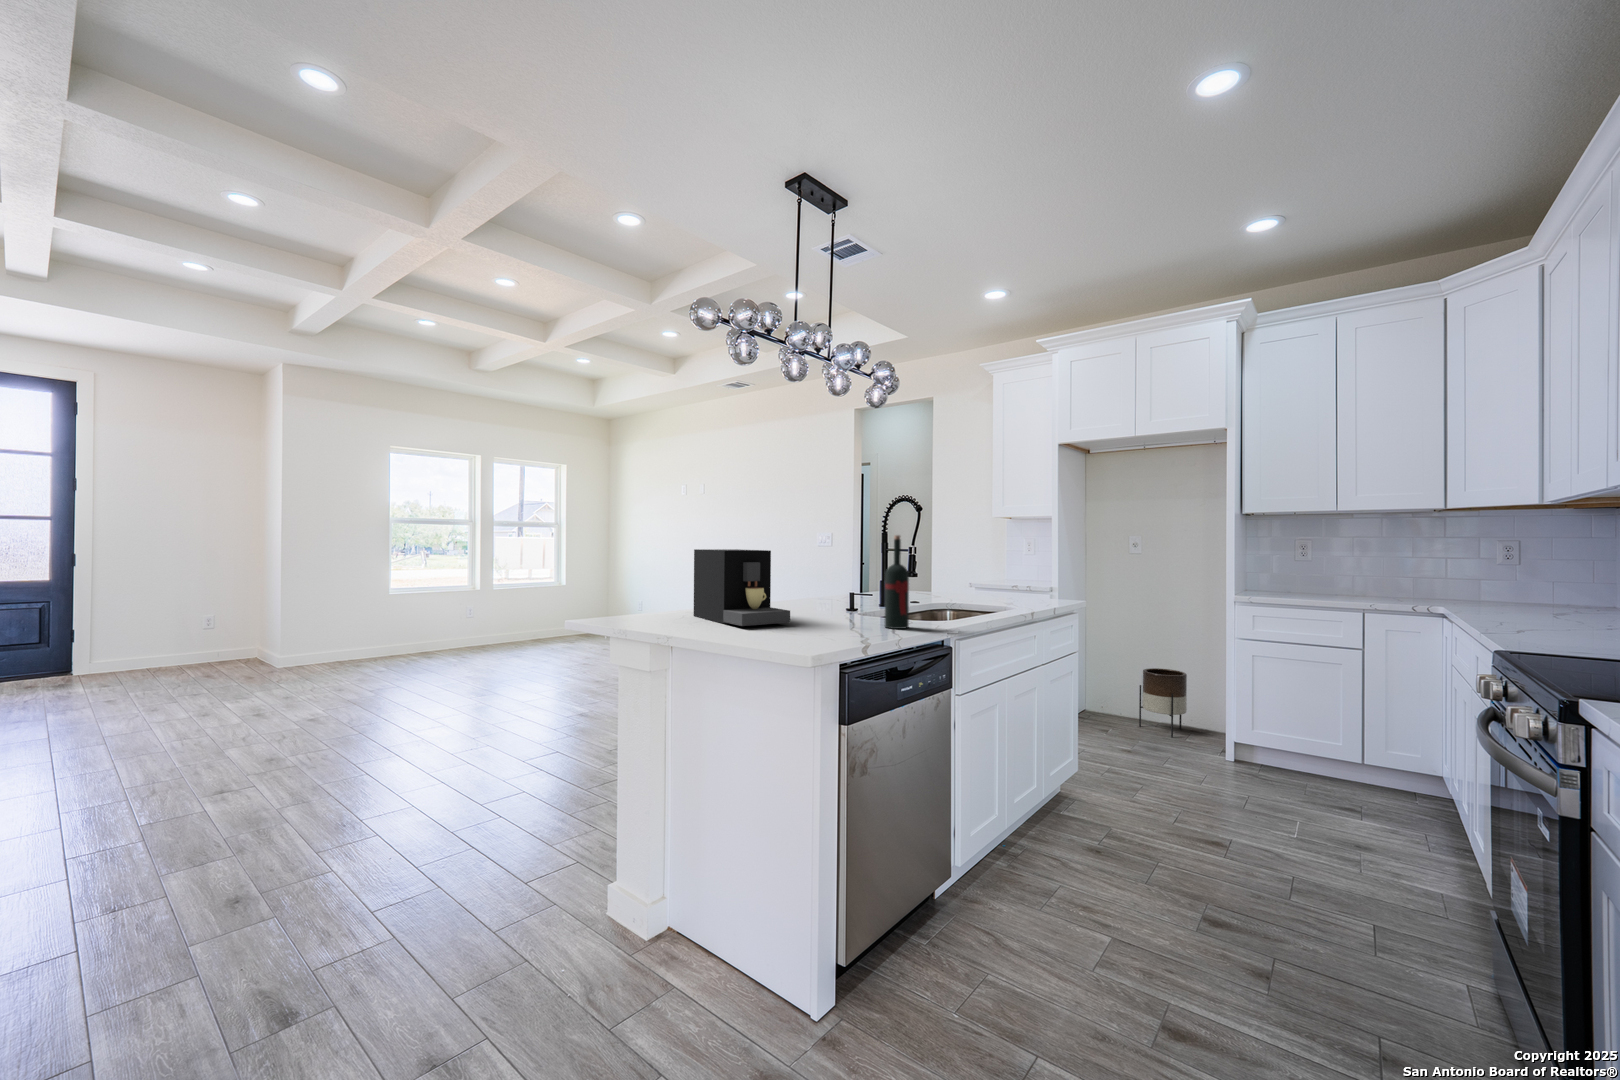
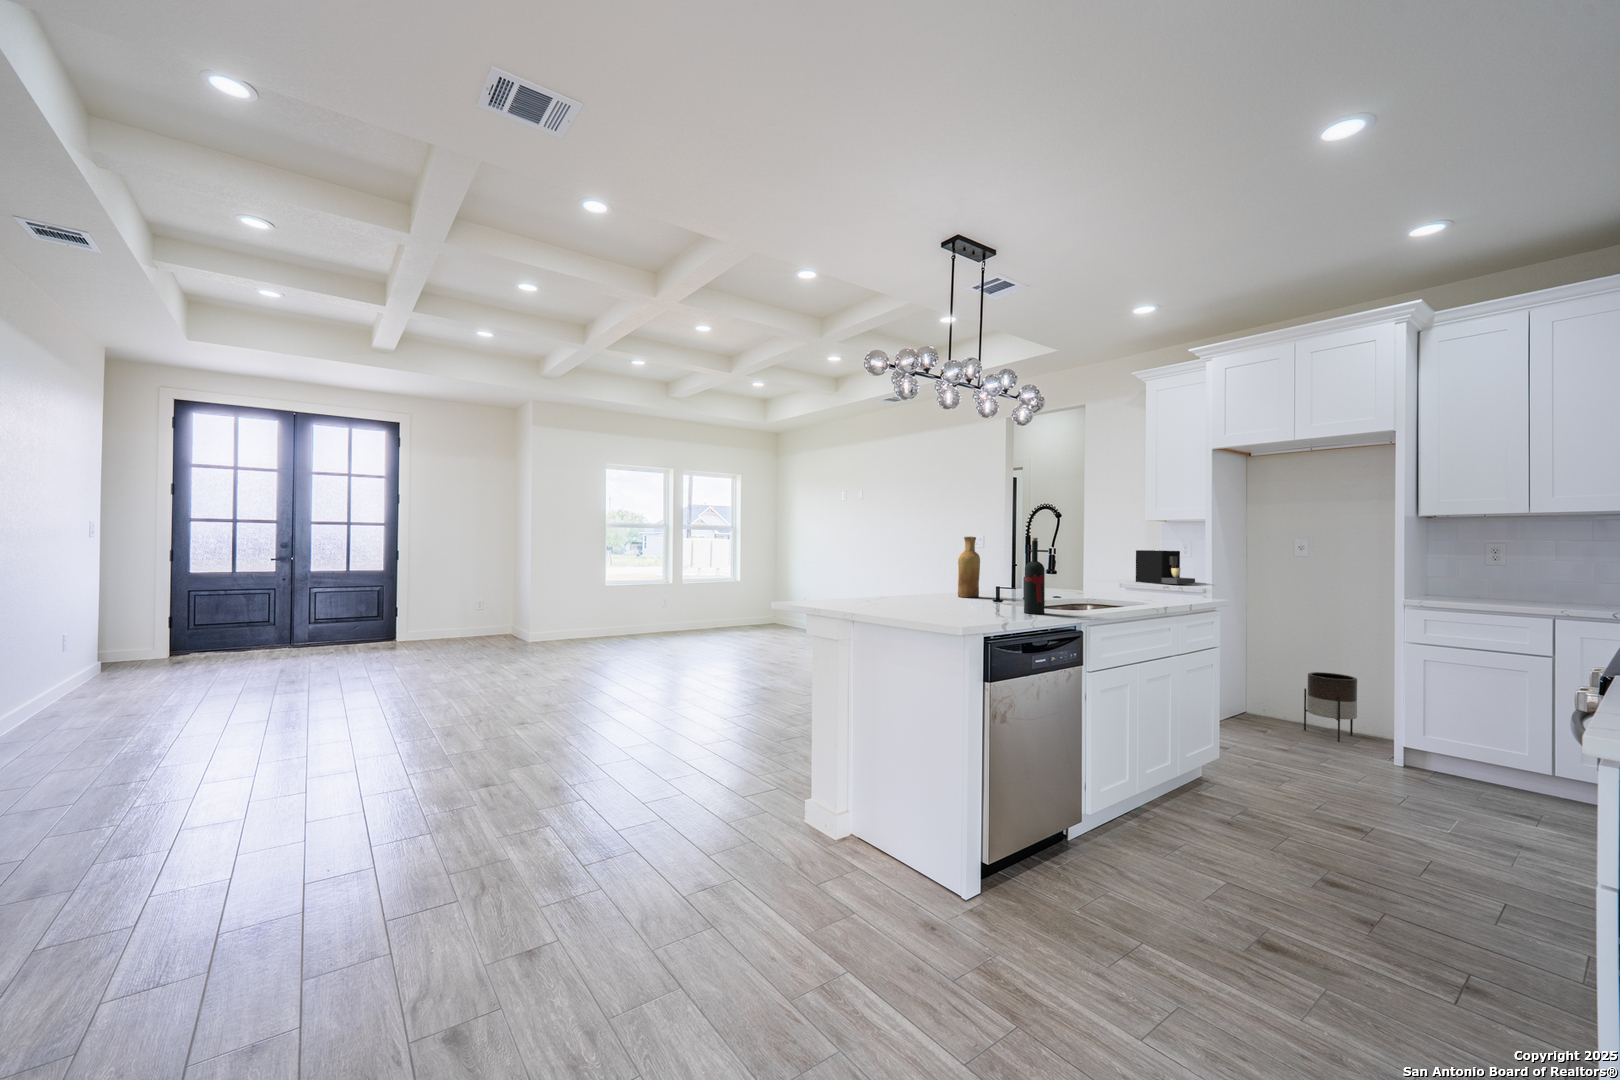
vase: none [804,534,830,607] -> present [958,537,980,598]
coffee maker: present [694,549,790,626] -> present [1136,550,1195,584]

